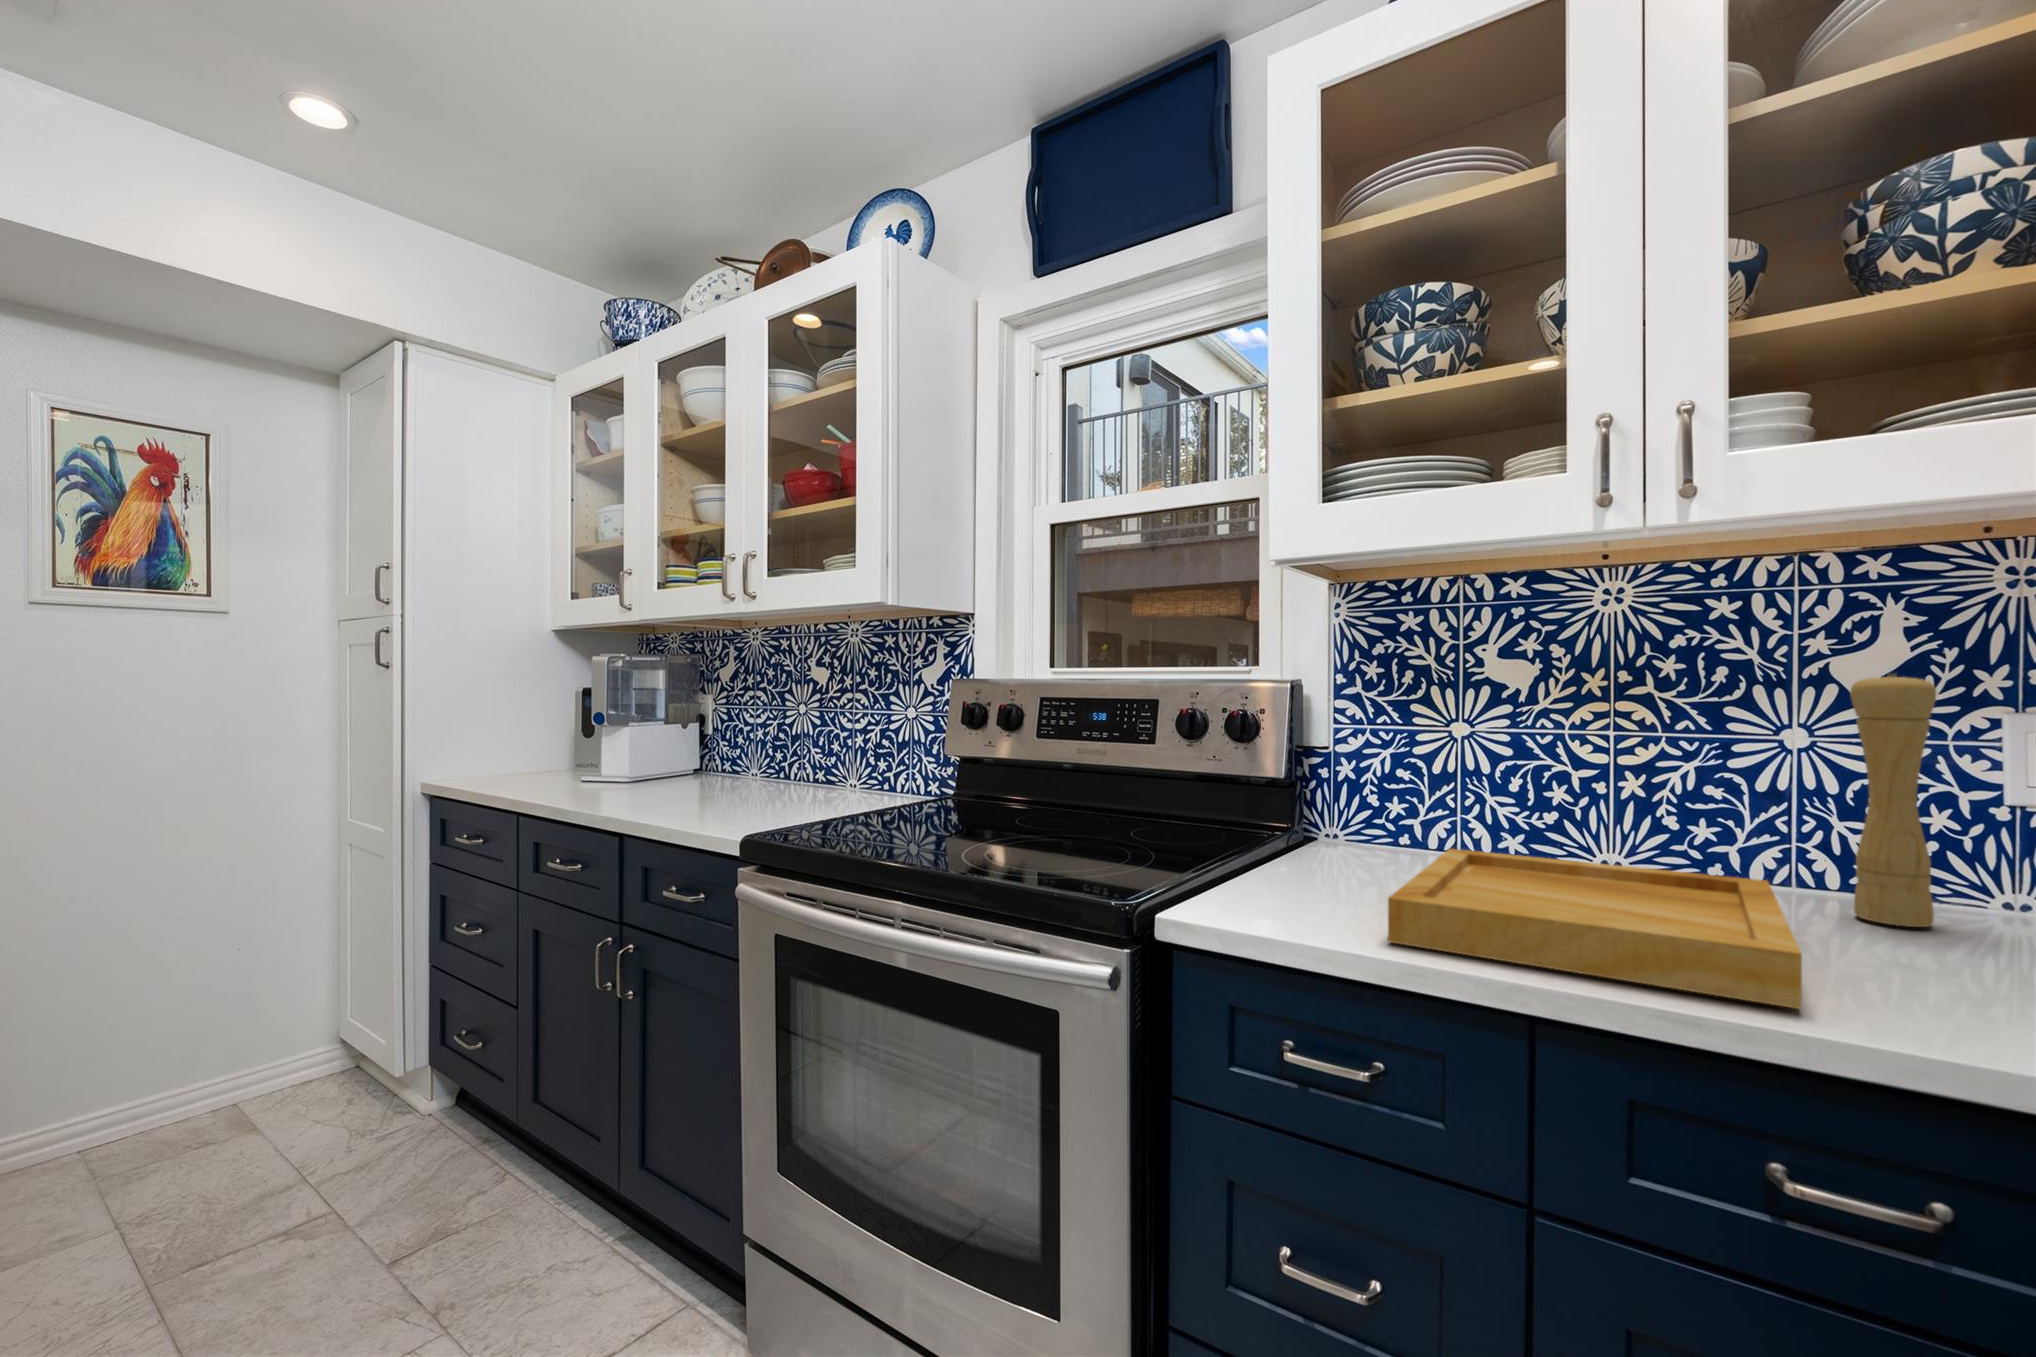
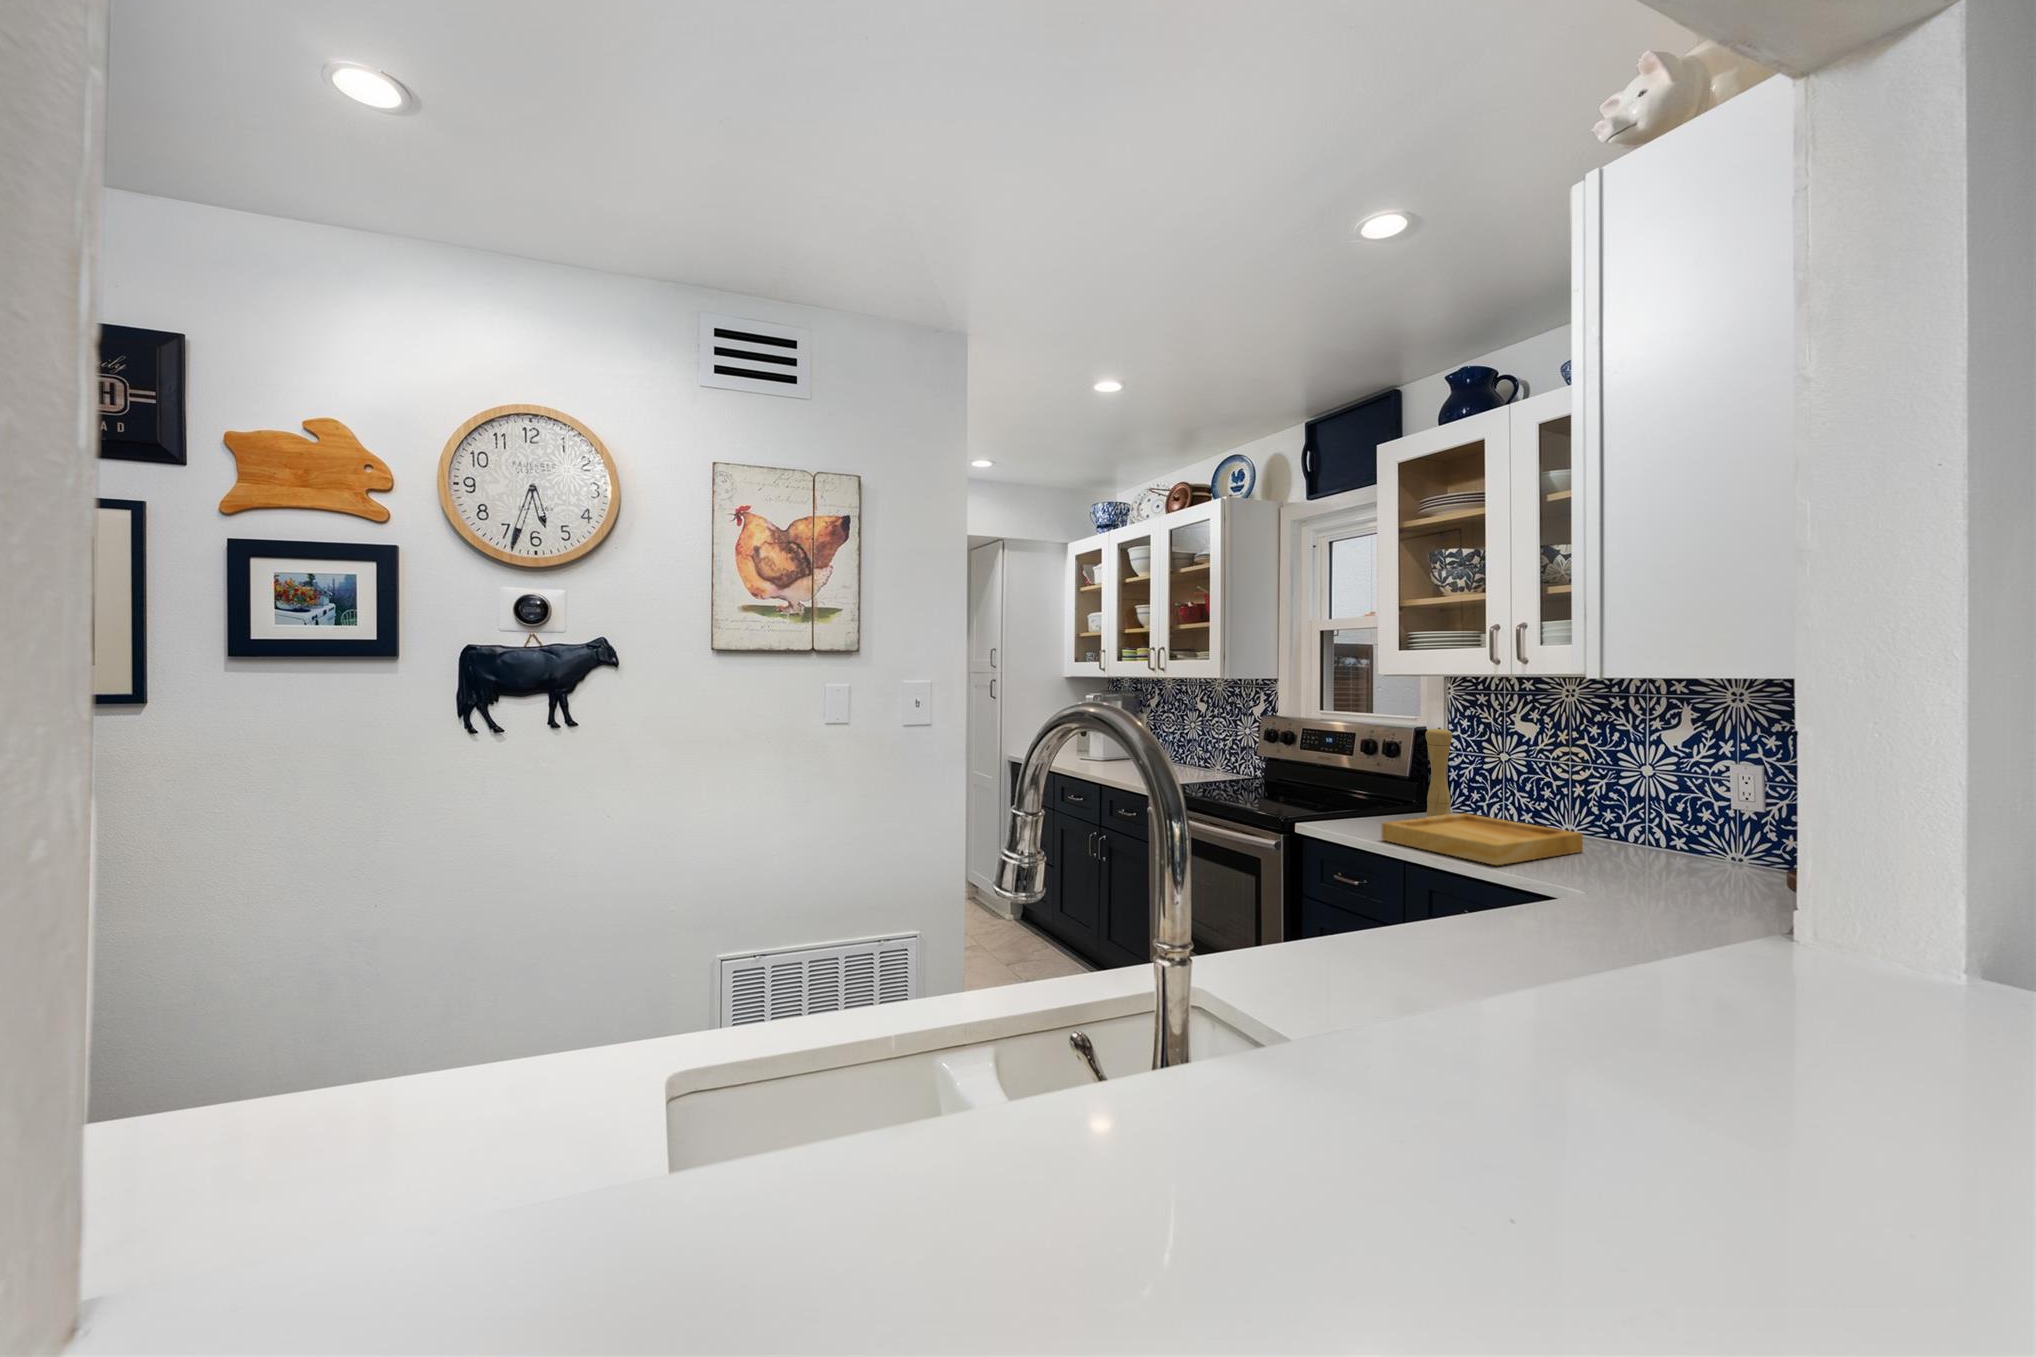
pepper mill: present [1850,673,1936,927] -> present [1425,727,1452,818]

